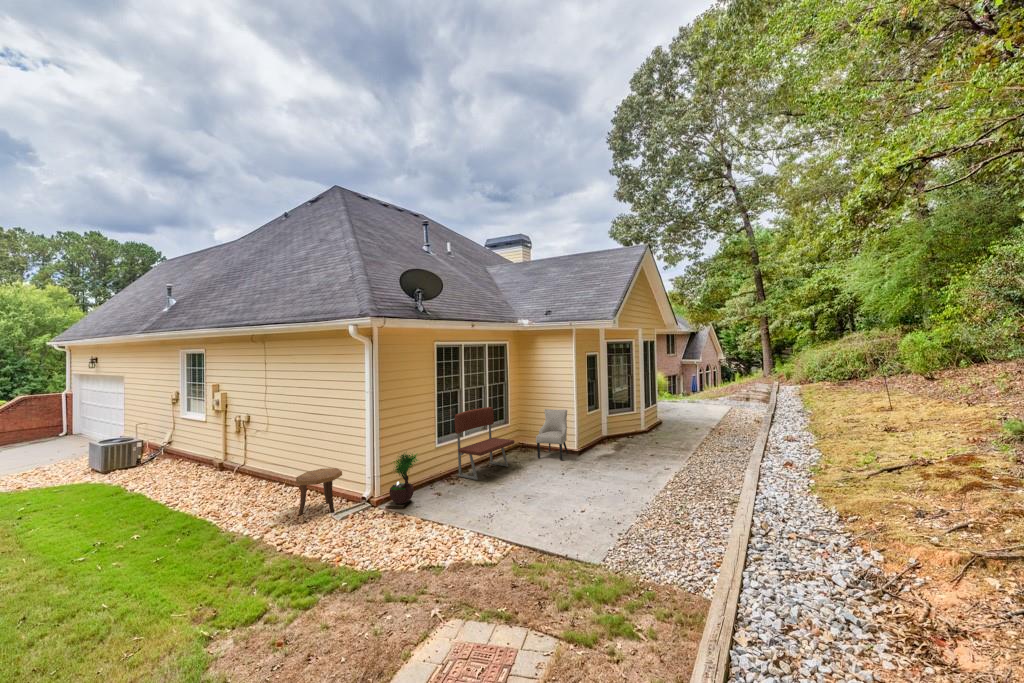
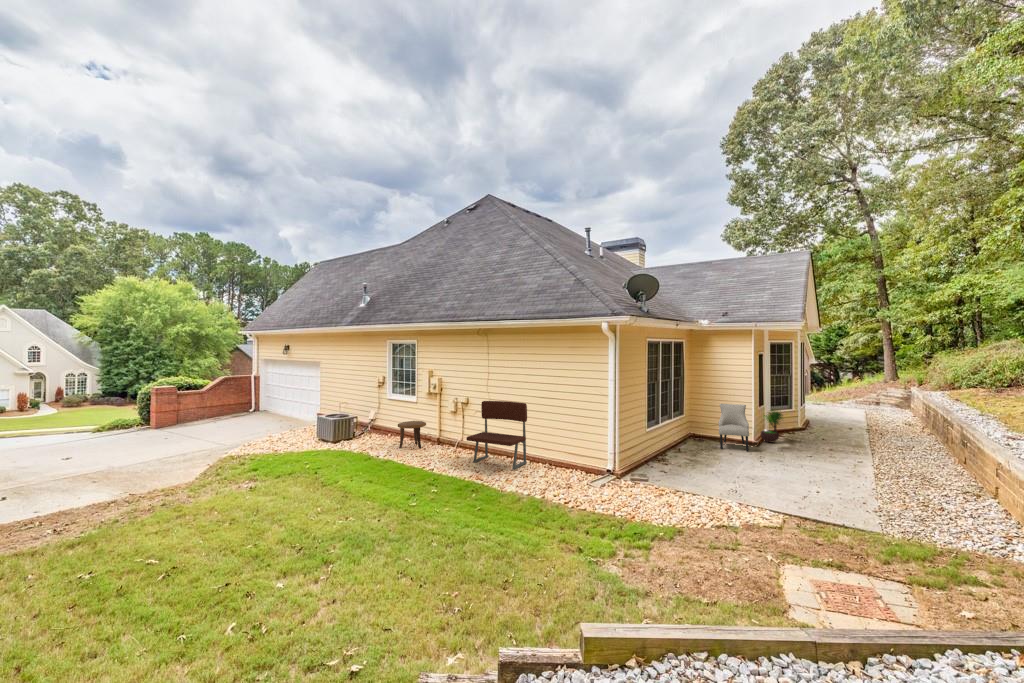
bench: present [455,407,515,480] -> present [466,401,527,469]
potted tree: present [390,453,418,504] -> present [760,411,783,443]
side table: present [296,468,342,515] -> present [398,421,426,448]

